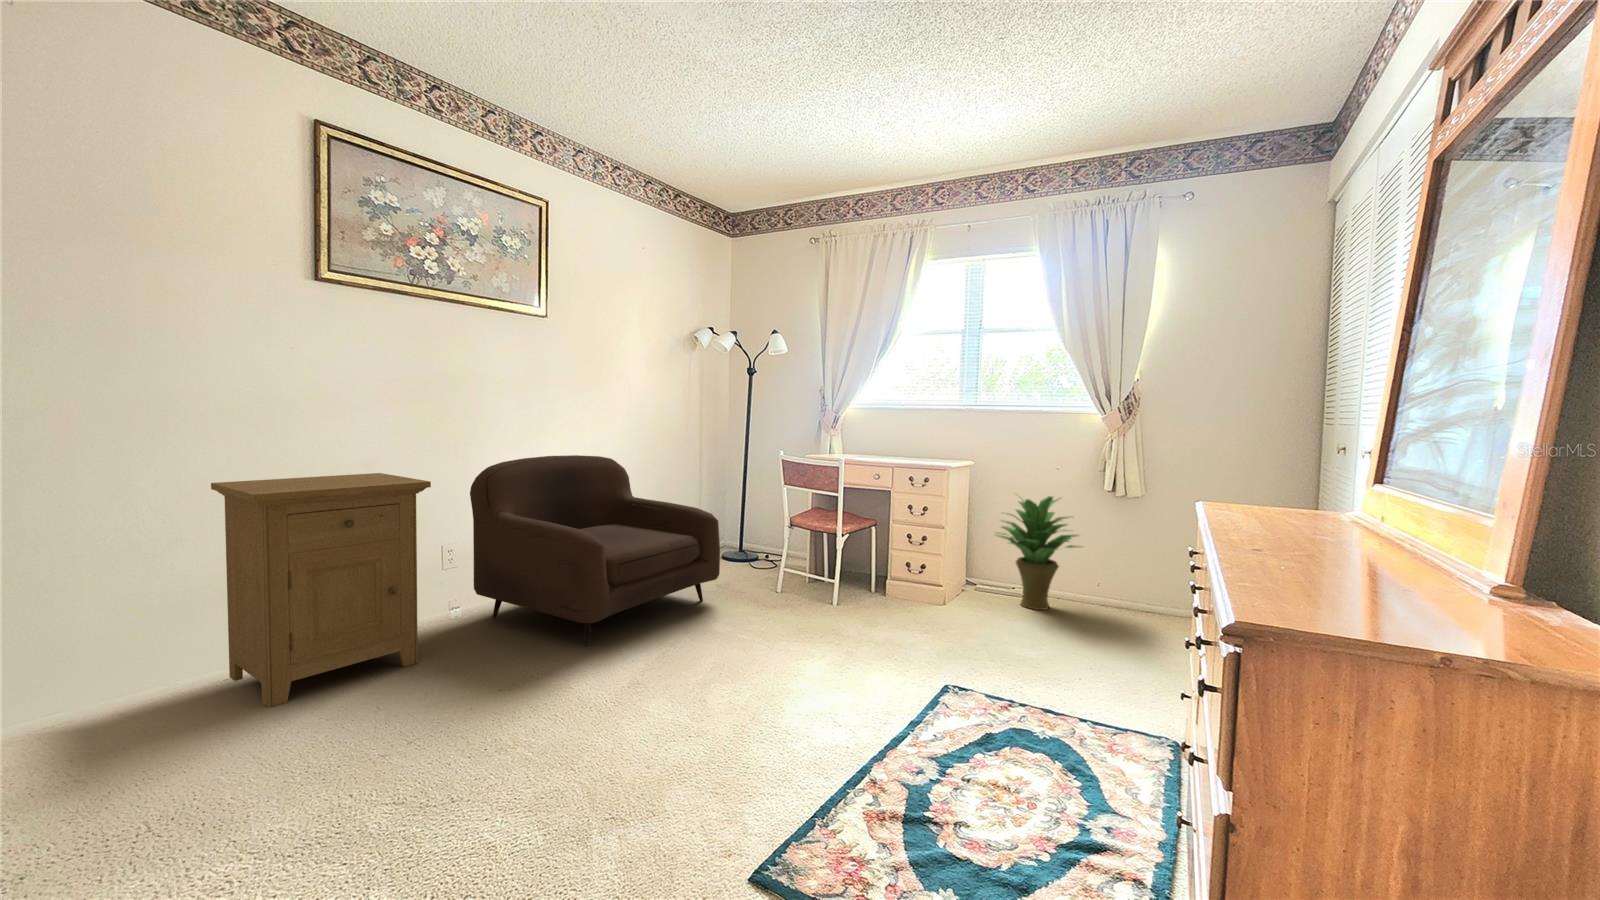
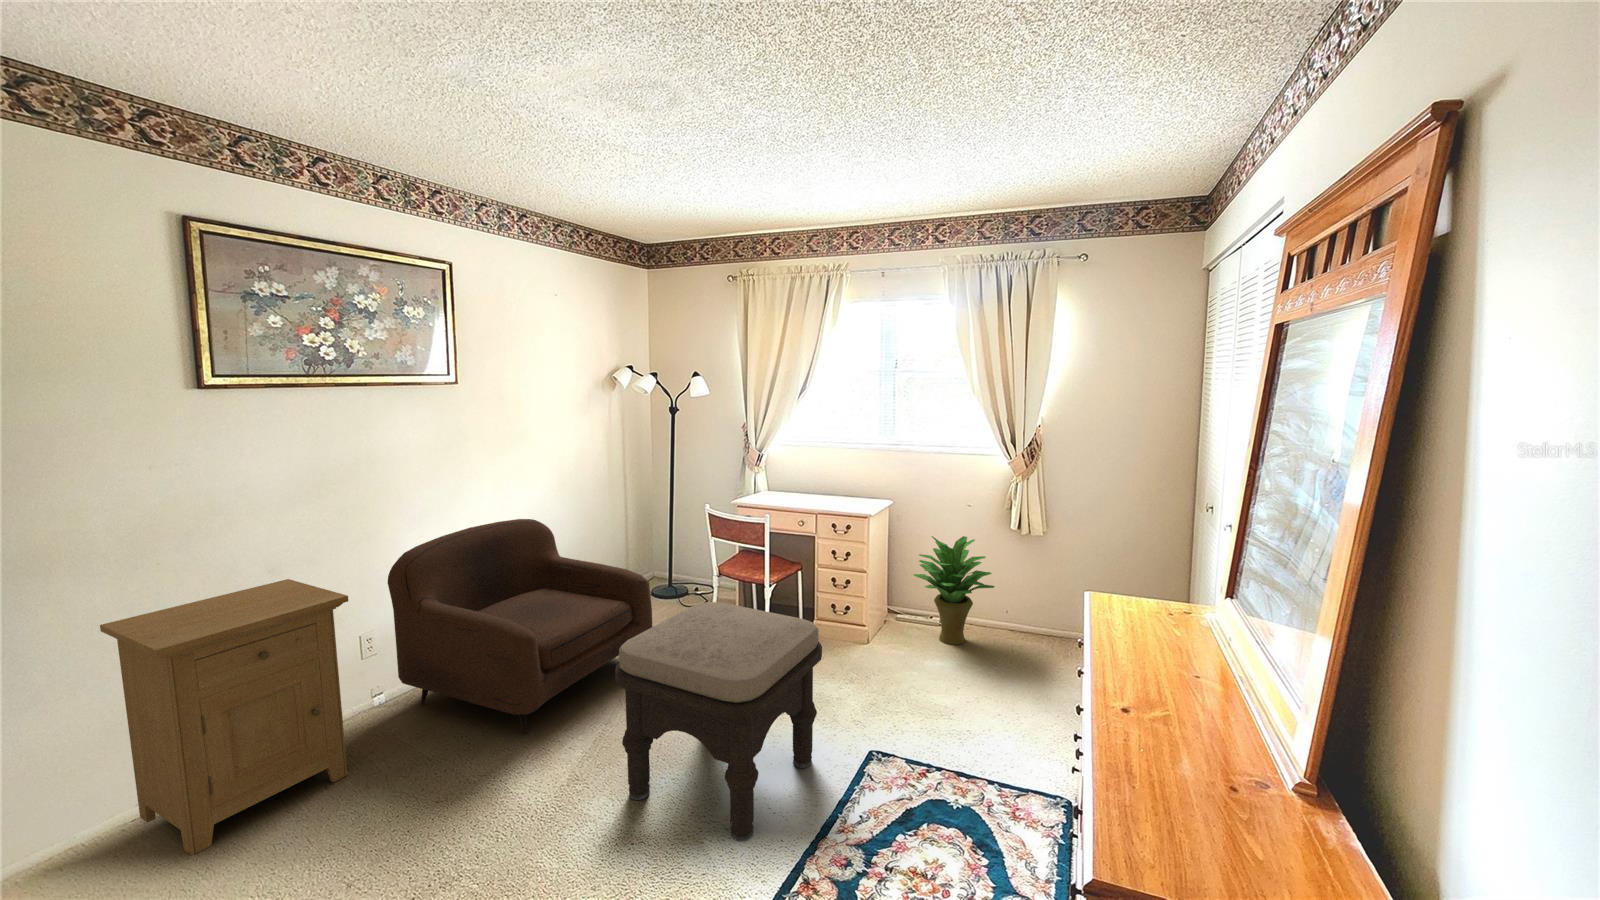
ottoman: none [679,519,896,744] -> present [615,602,822,842]

